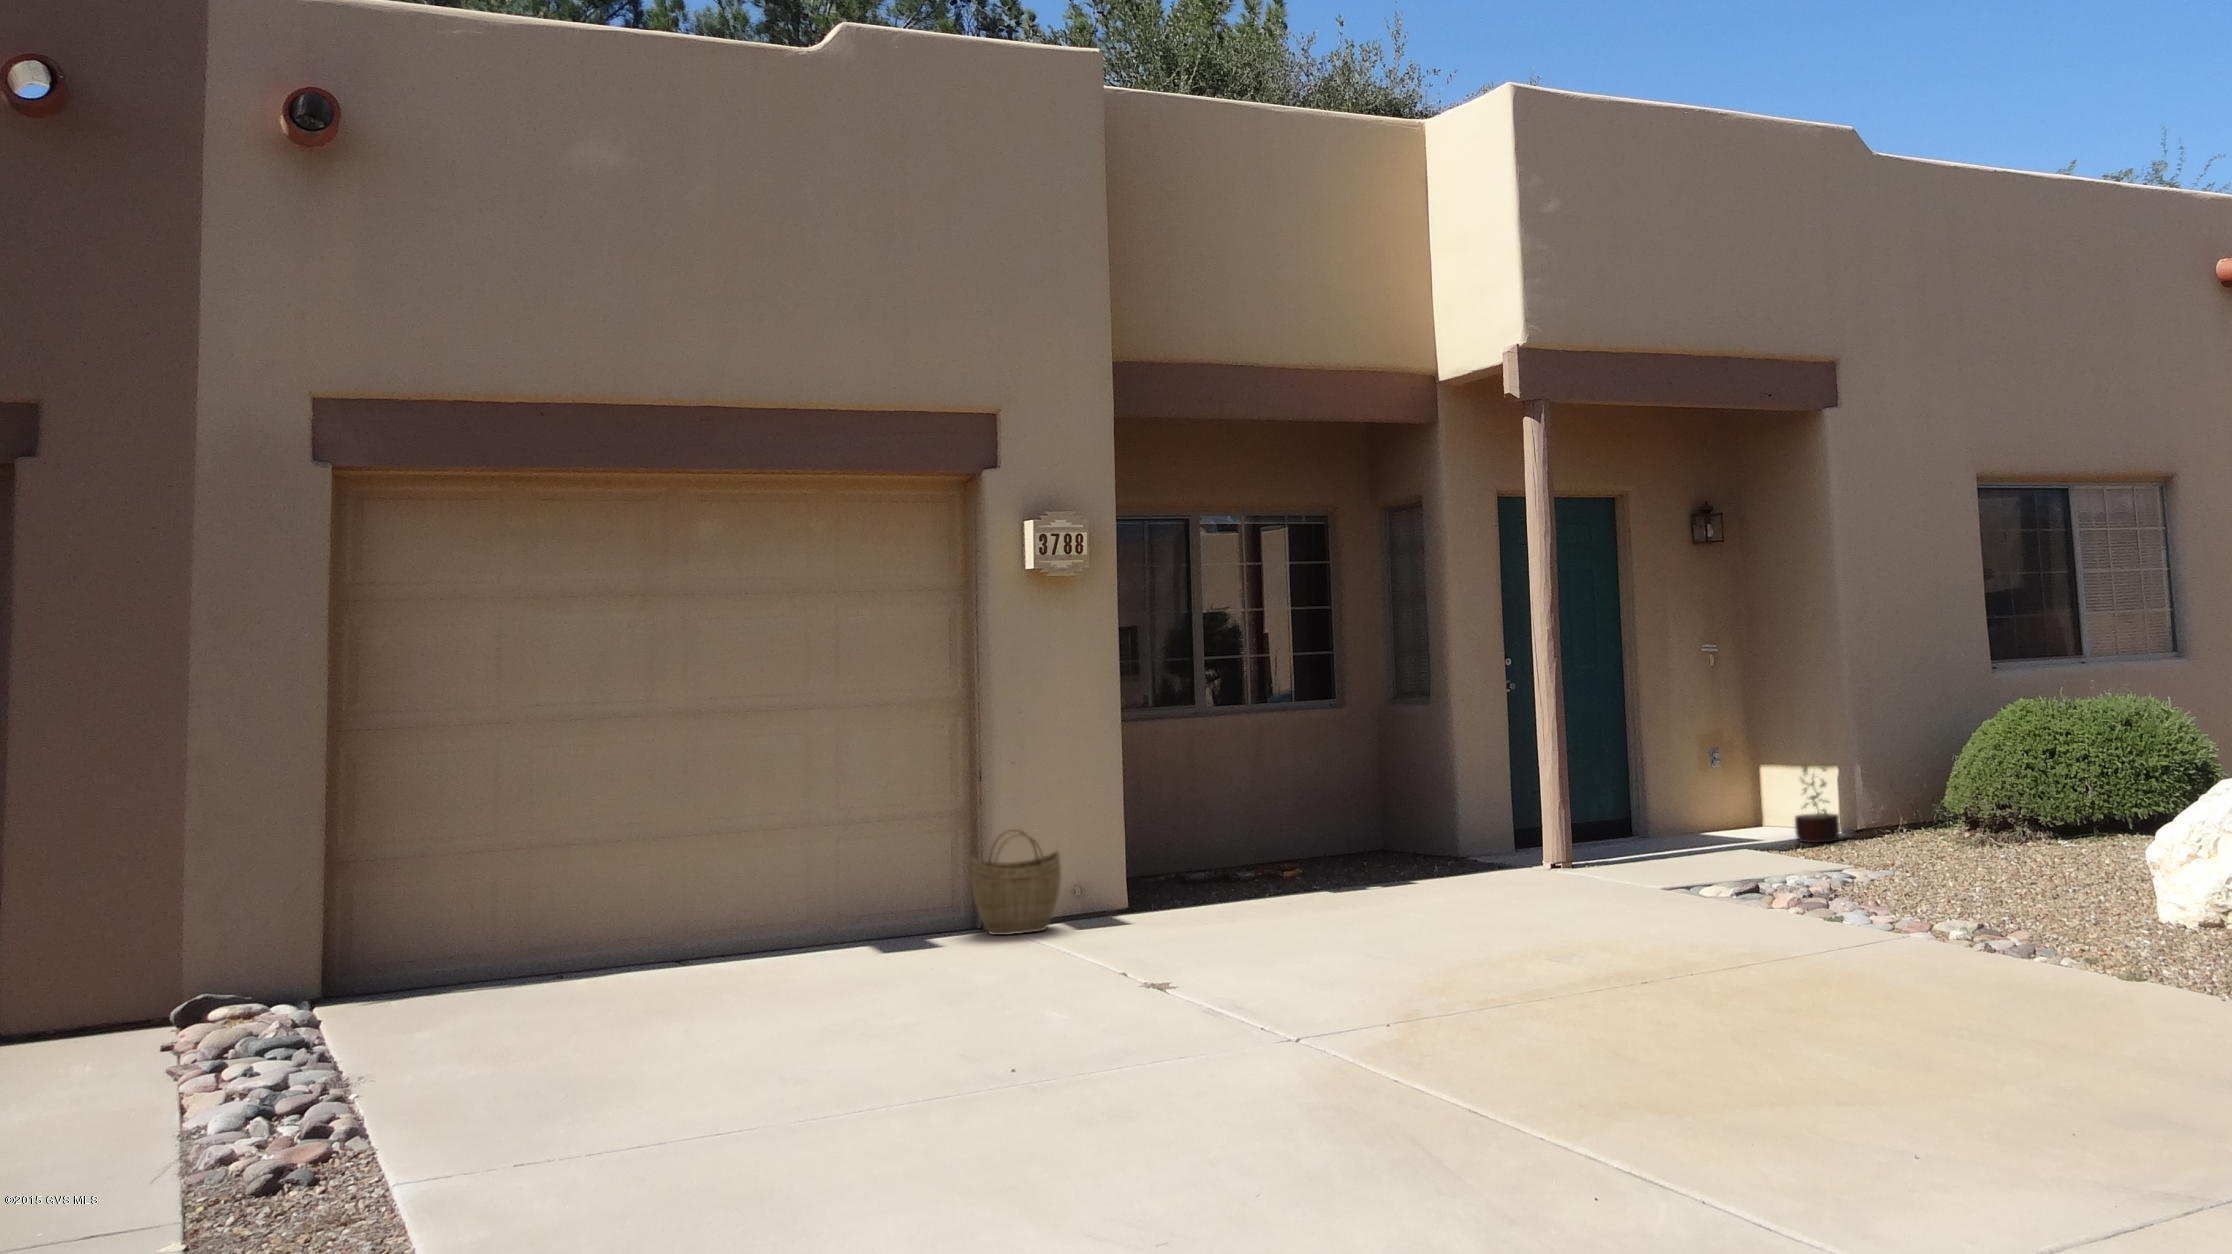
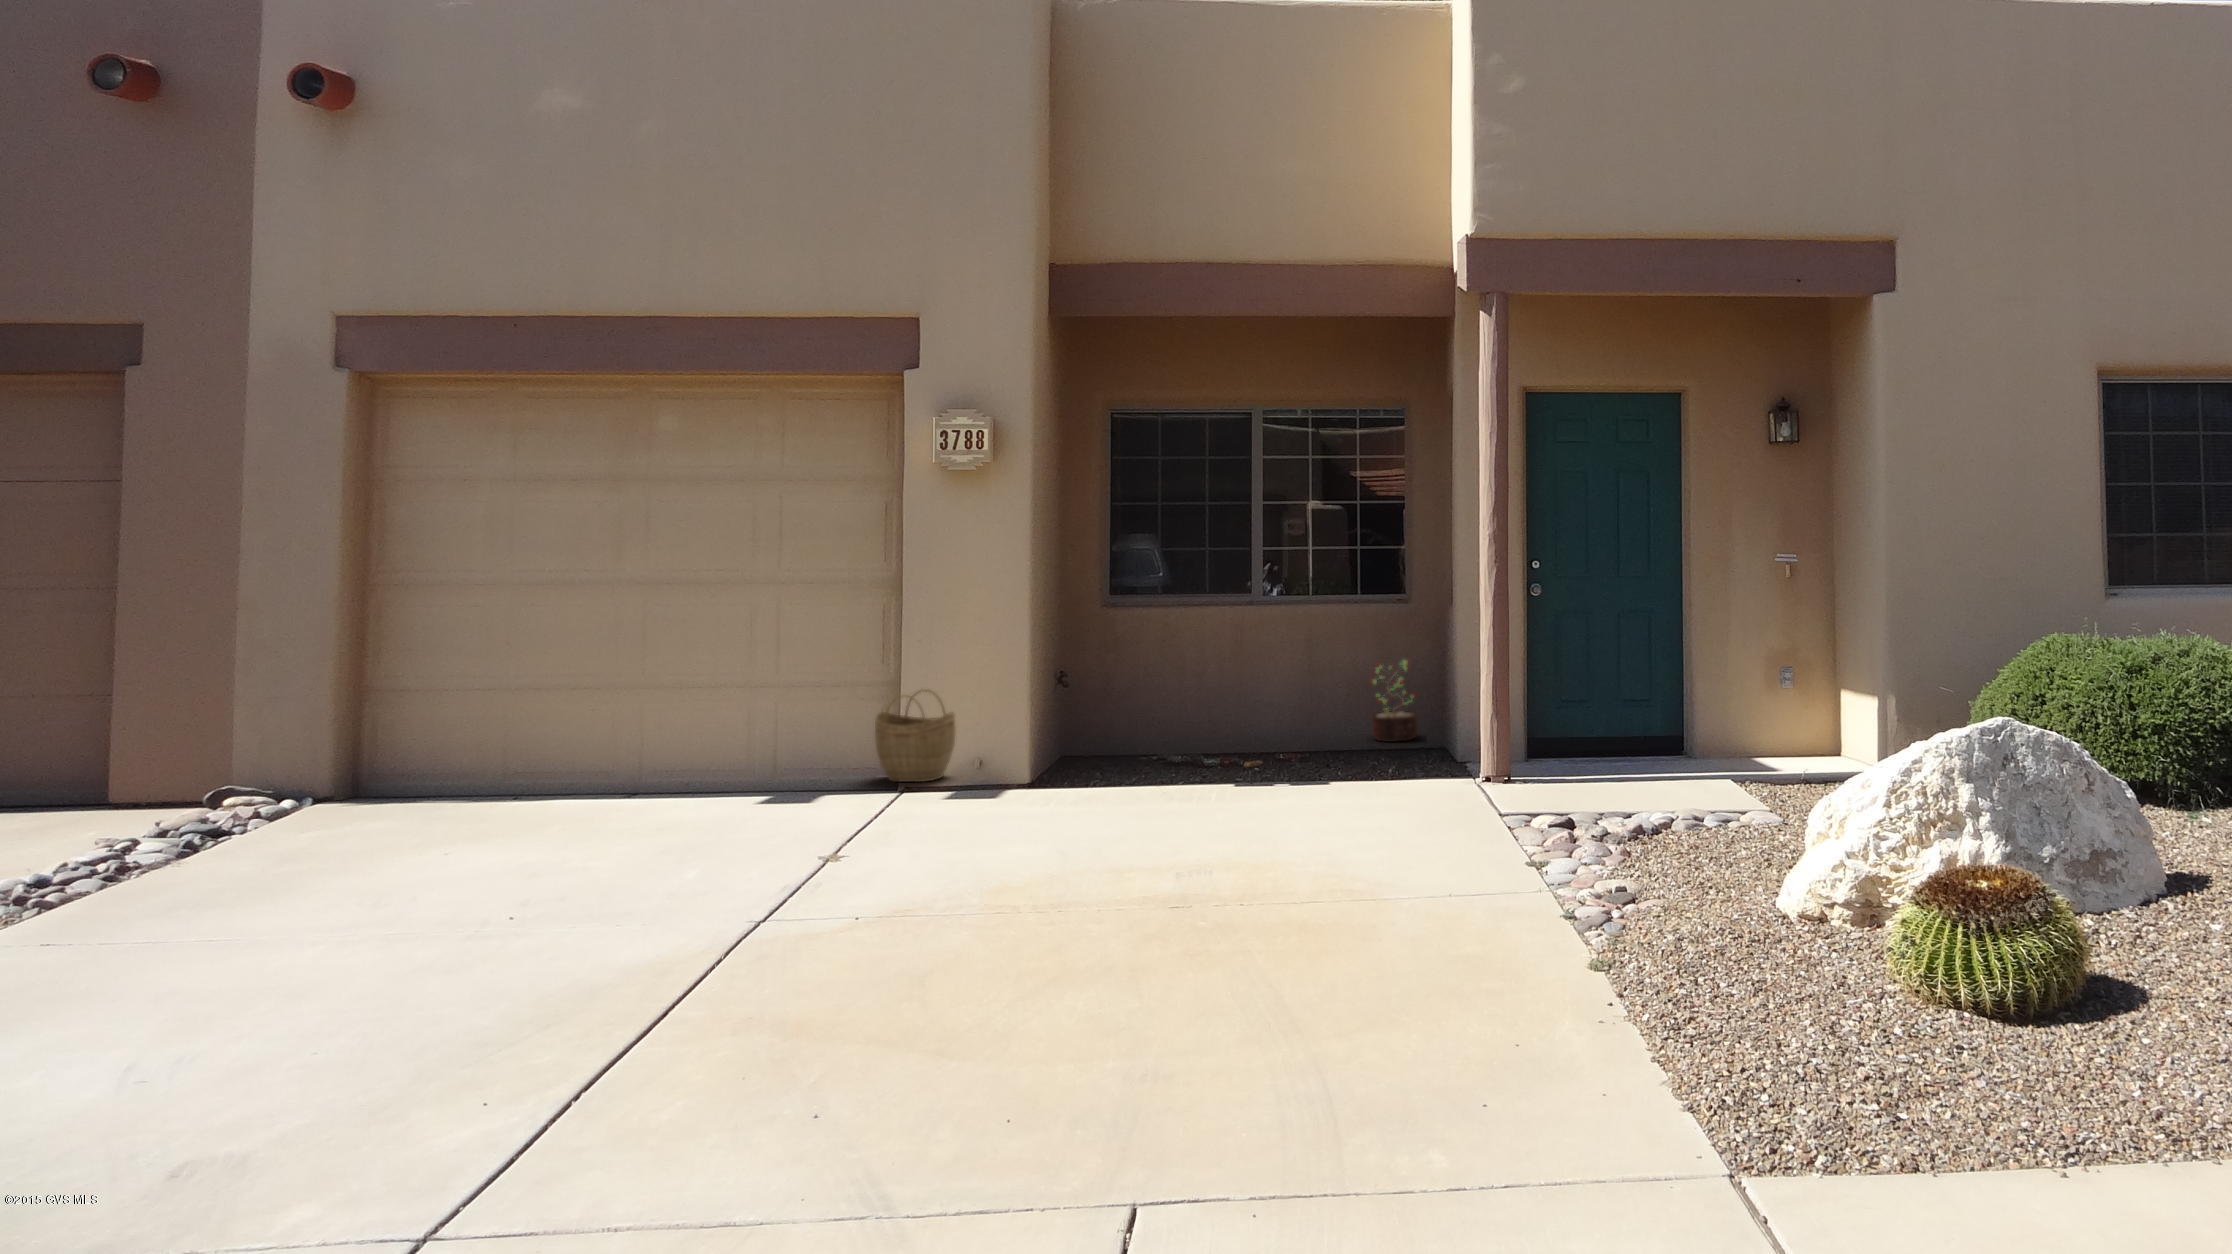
decorative plant: present [1795,762,1840,843] -> present [1372,660,1418,742]

